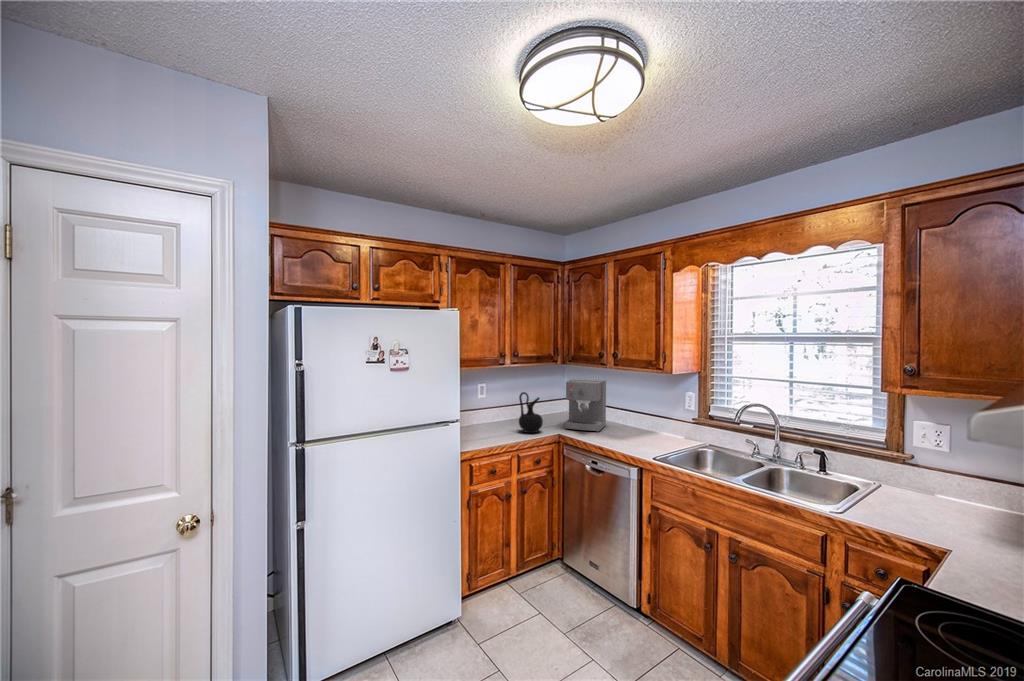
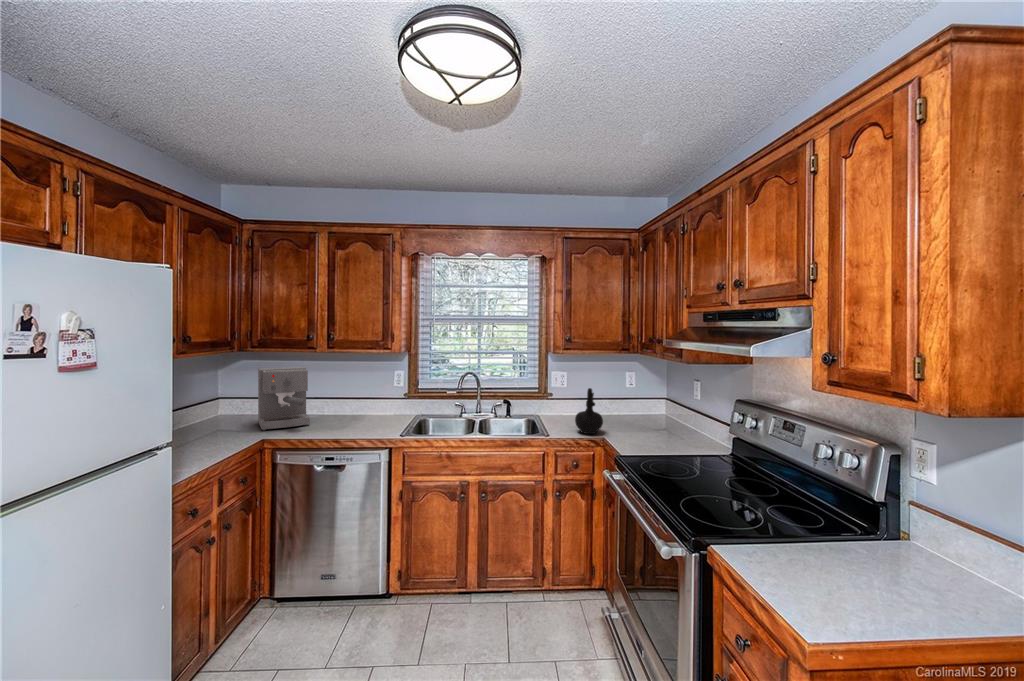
ceramic jug: present [519,392,543,433] -> present [575,388,603,434]

